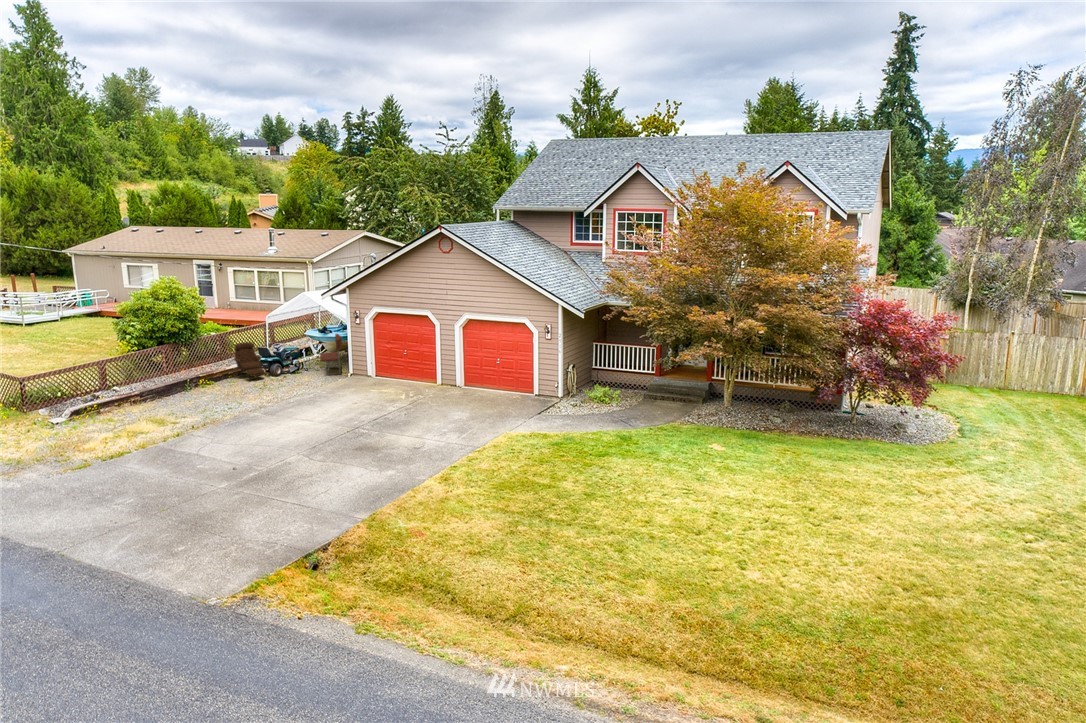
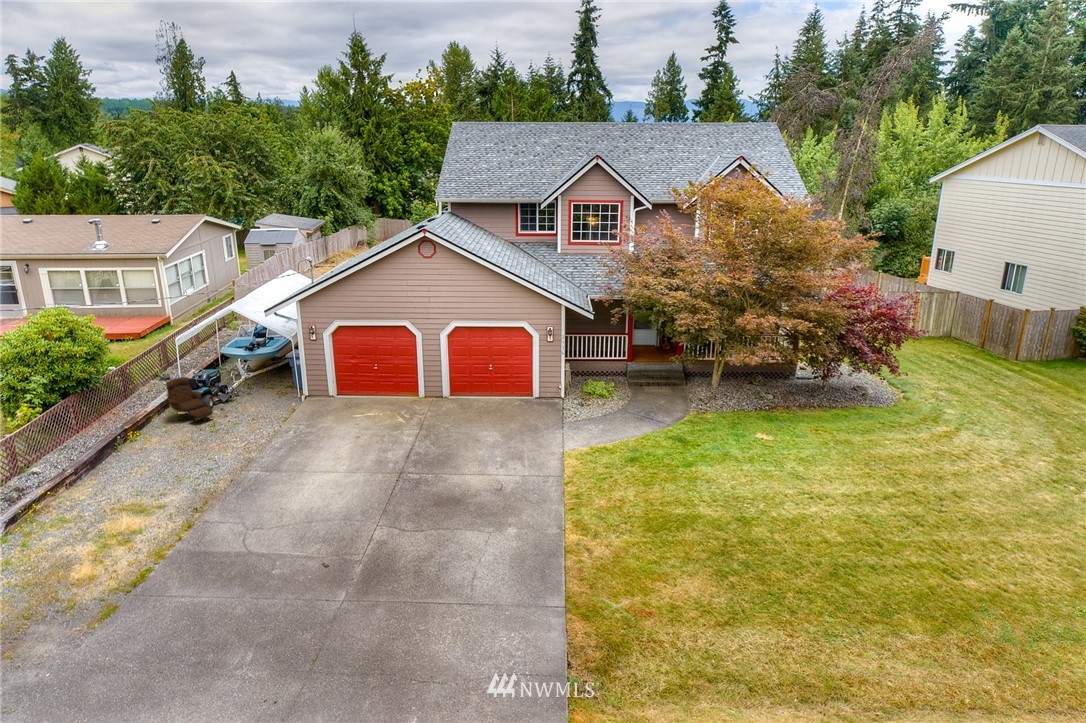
bench: present [320,334,342,375] -> none [268,354,302,403]

